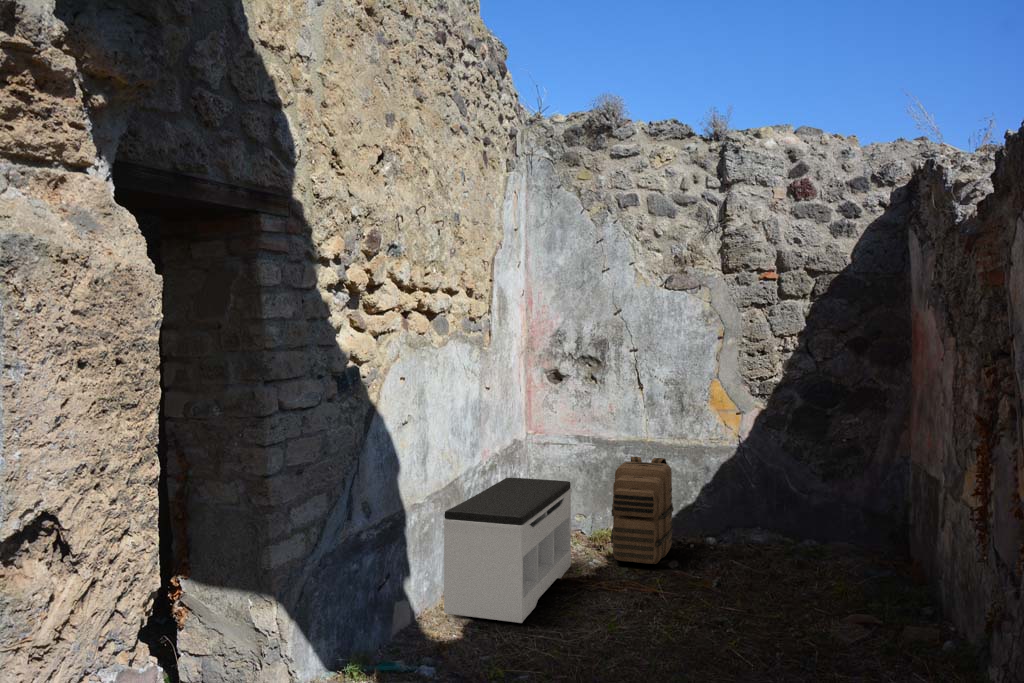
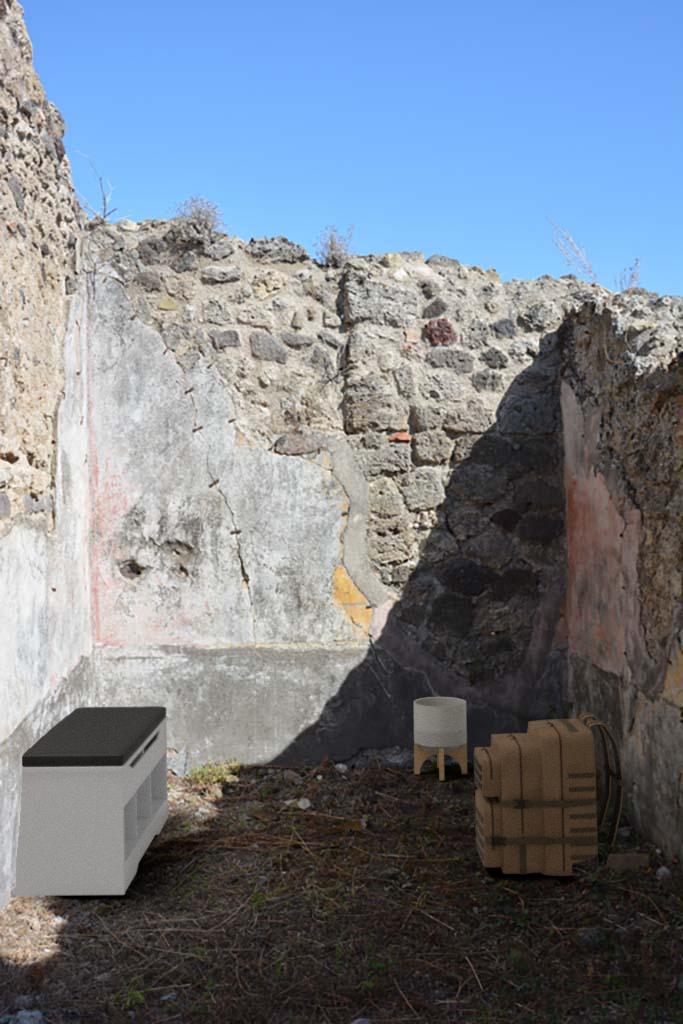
backpack: present [611,456,674,564] -> present [473,713,626,876]
planter: none [773,489,819,558] -> present [414,697,467,780]

